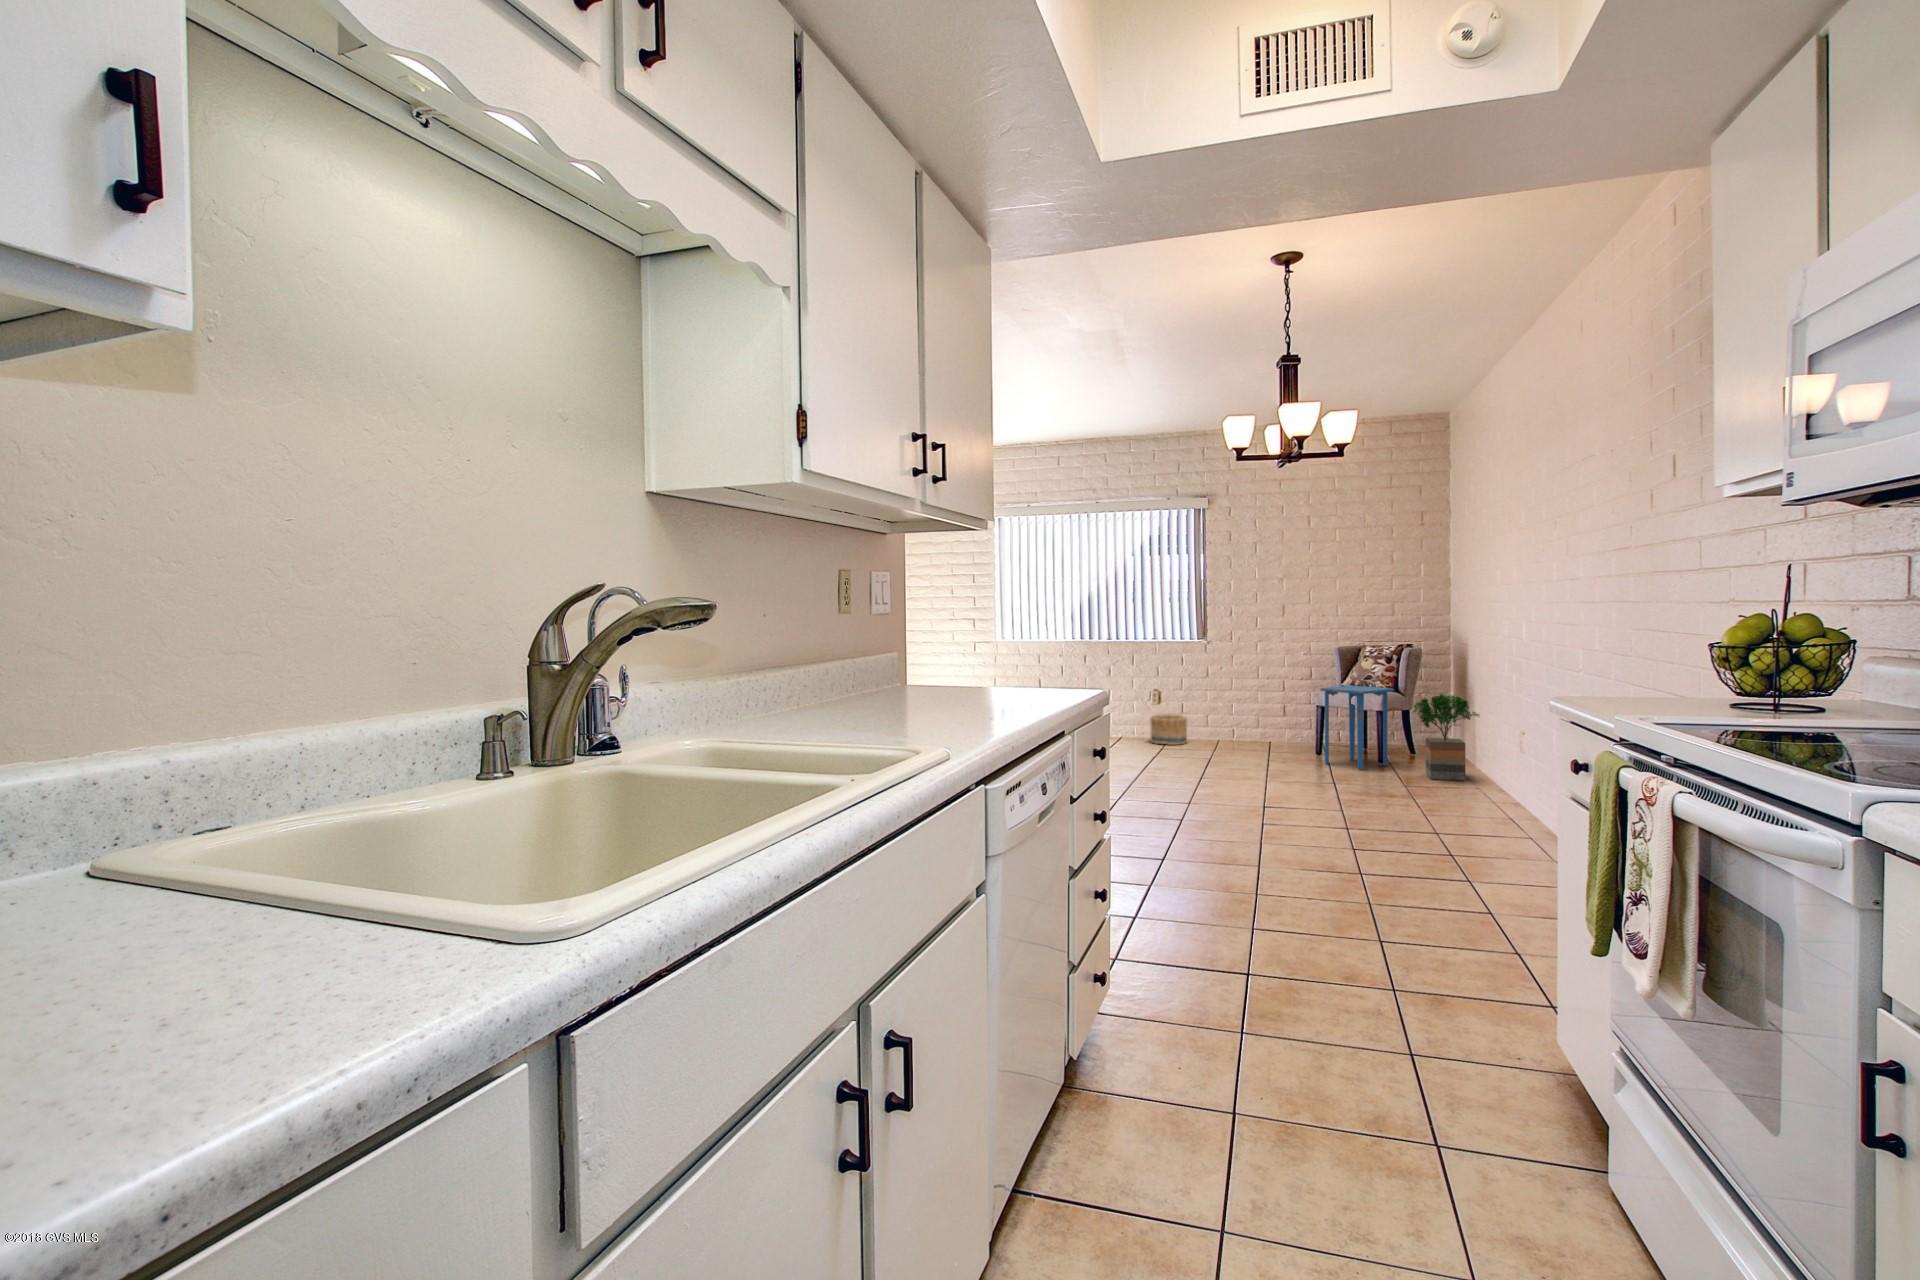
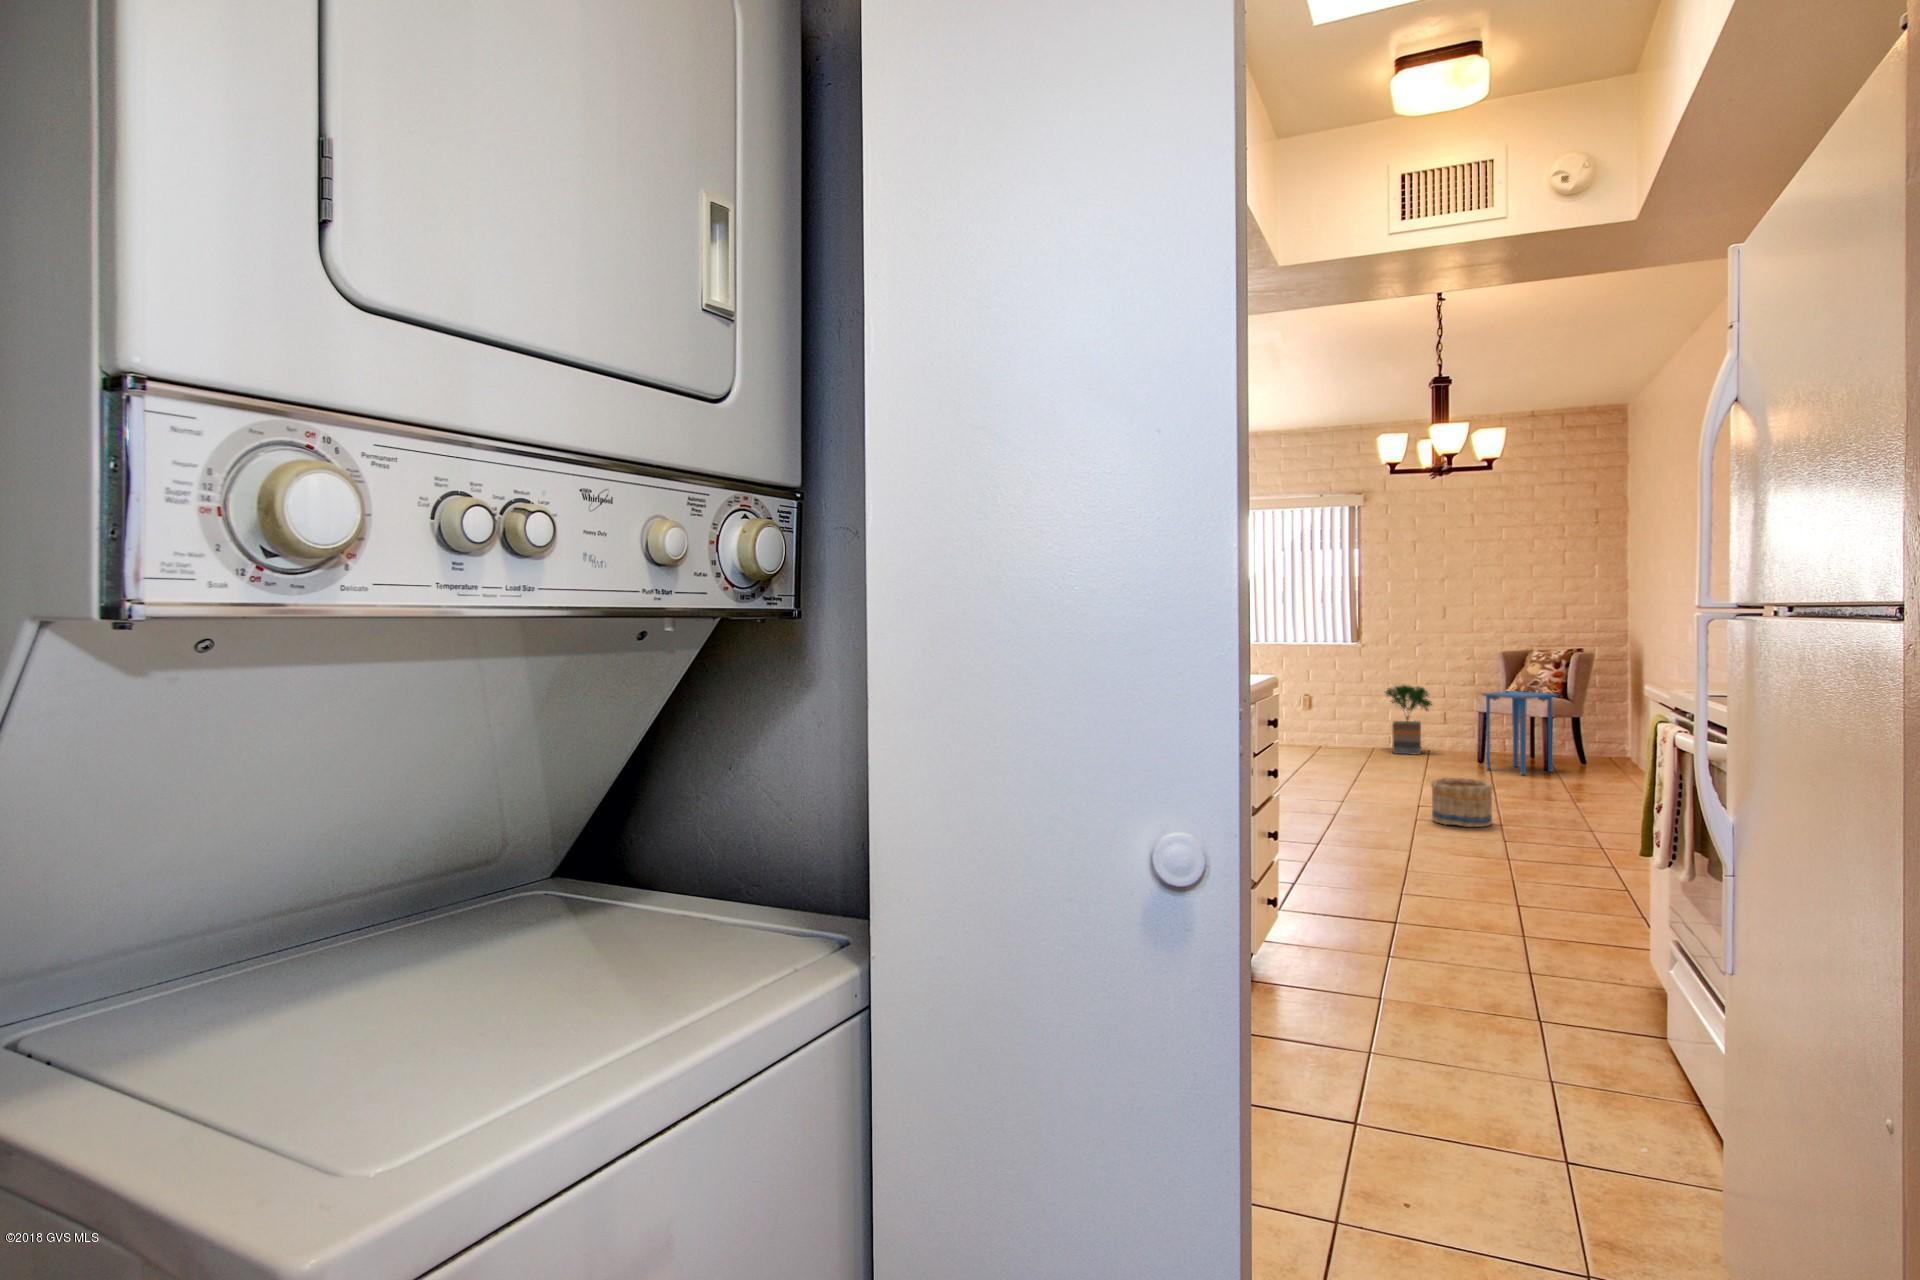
potted tree: present [1413,694,1479,780] -> present [1386,685,1432,755]
basket: present [1150,714,1187,745] -> present [1431,778,1493,827]

